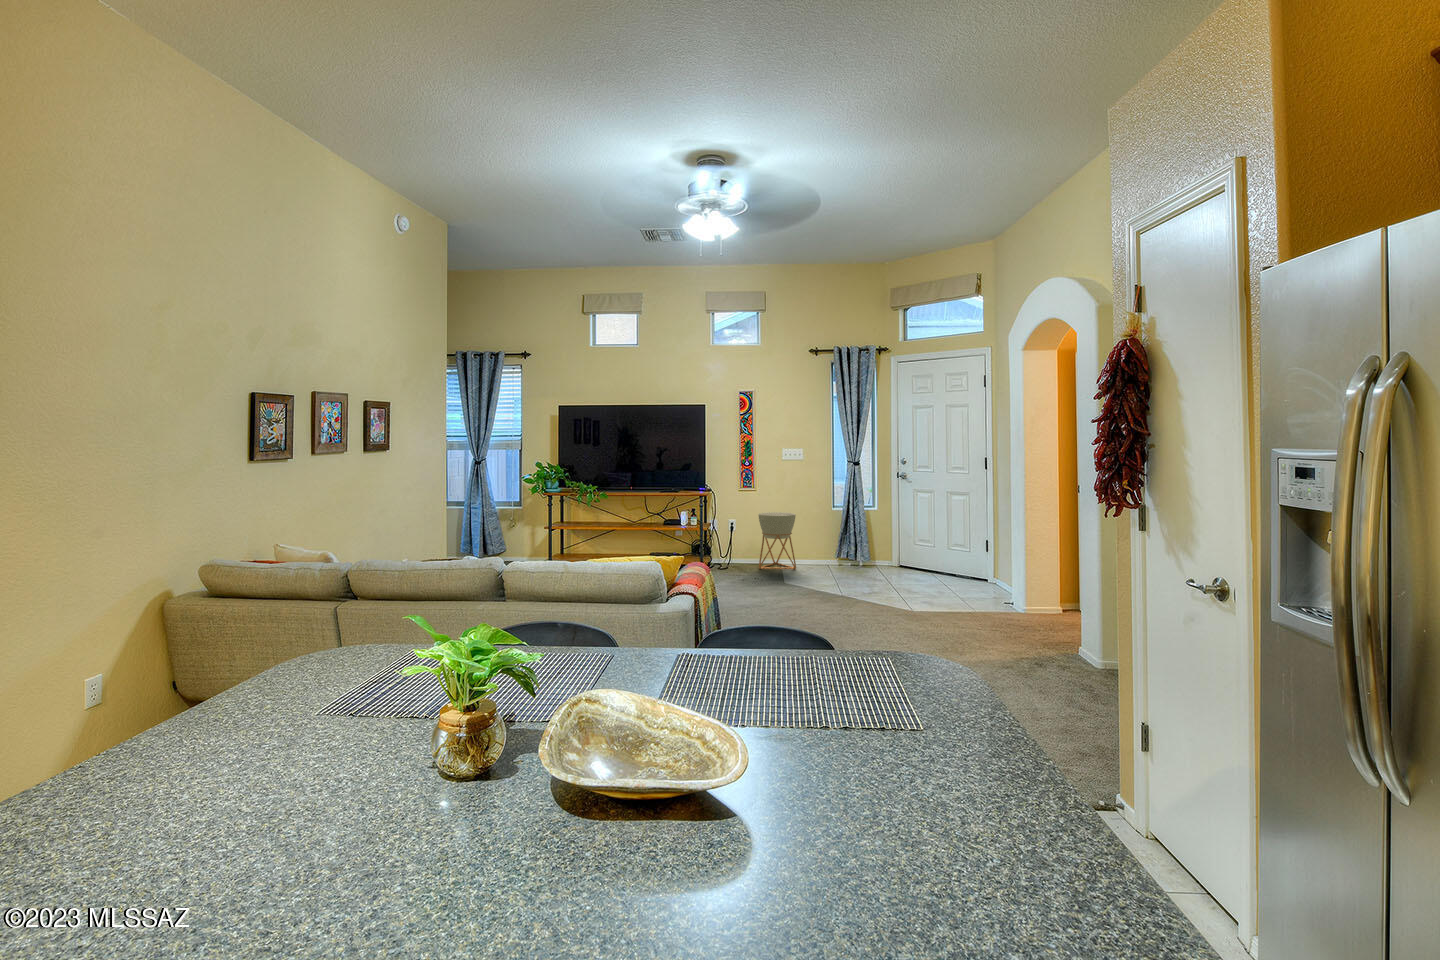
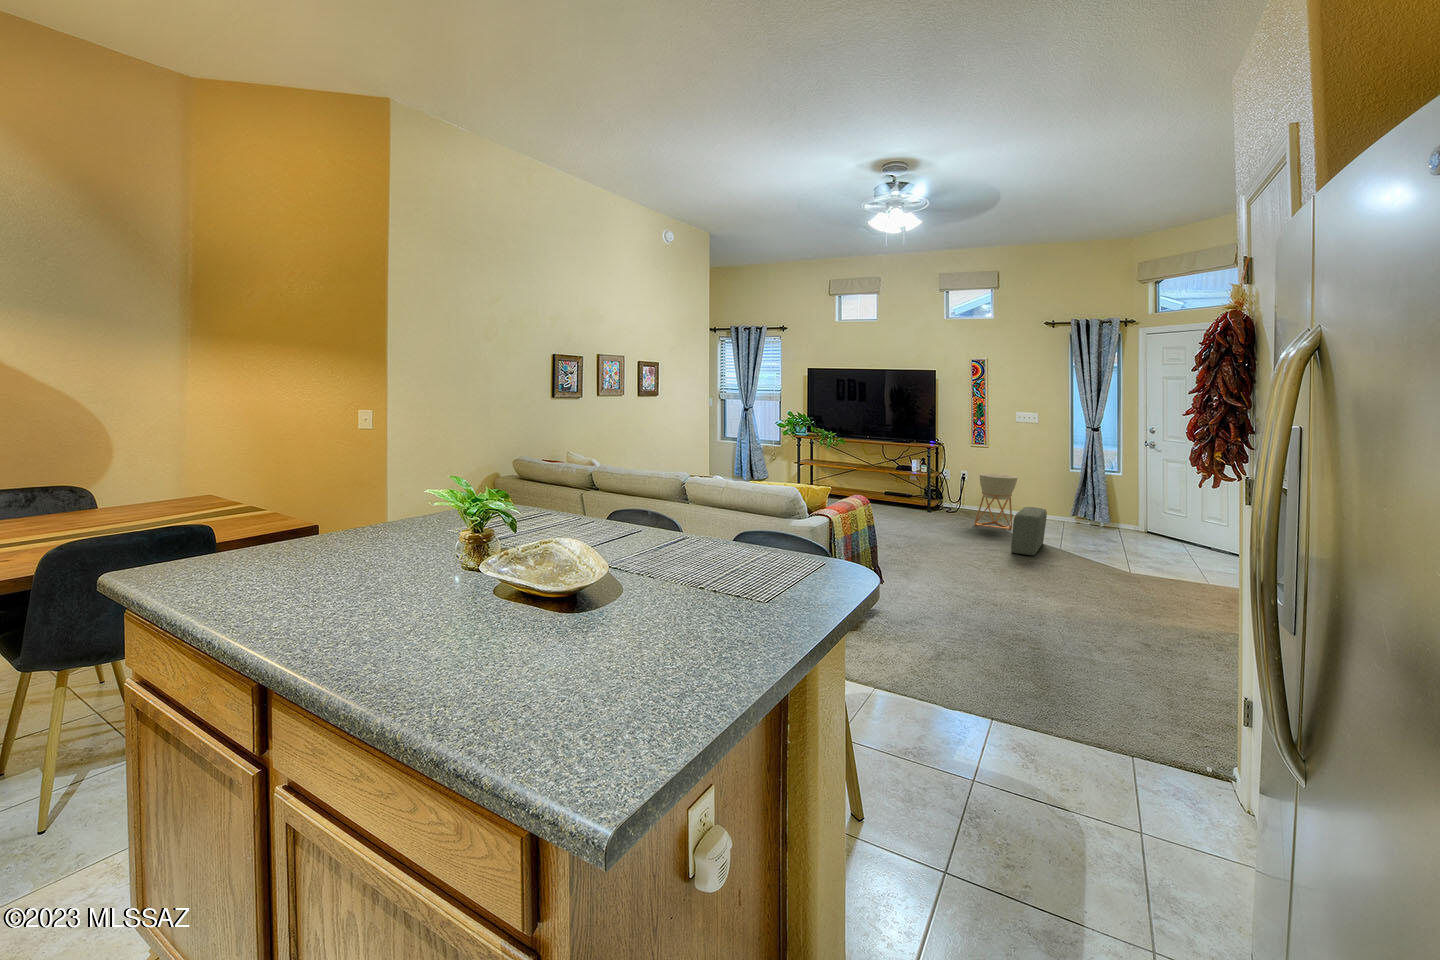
pouf: none [812,544,837,595] -> present [1011,507,1047,555]

